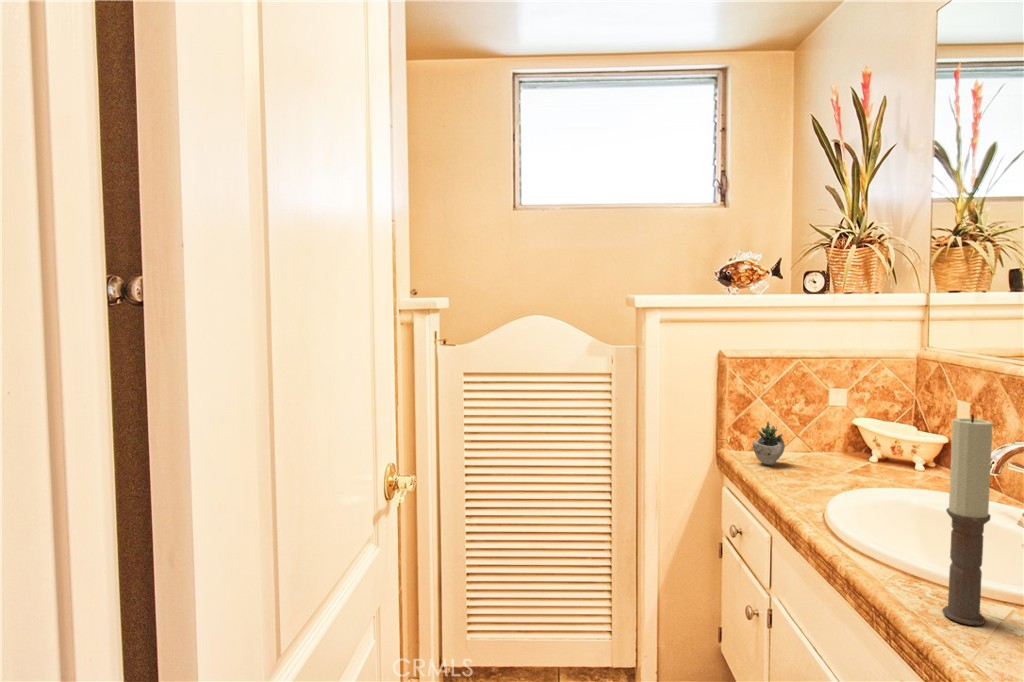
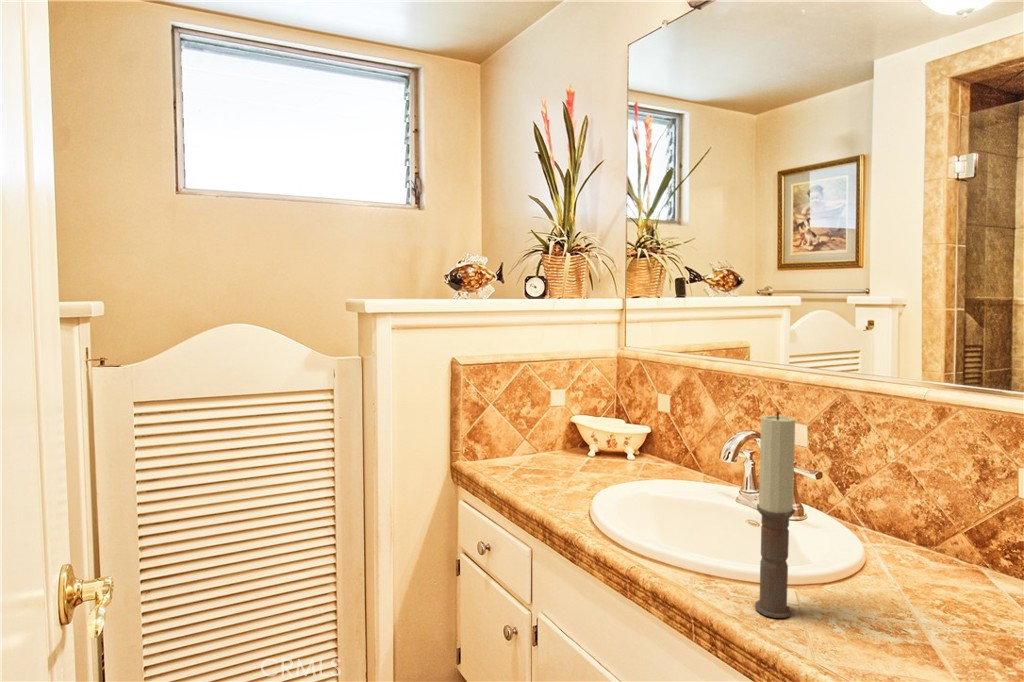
succulent plant: present [753,422,817,465] -> none [495,424,555,473]

